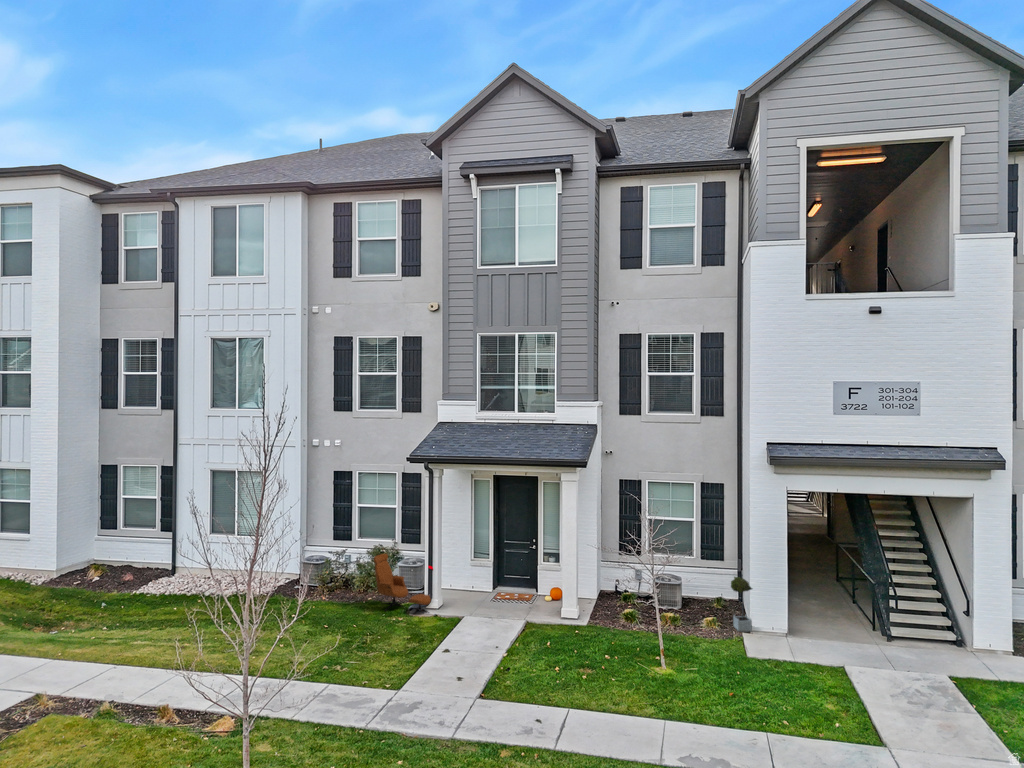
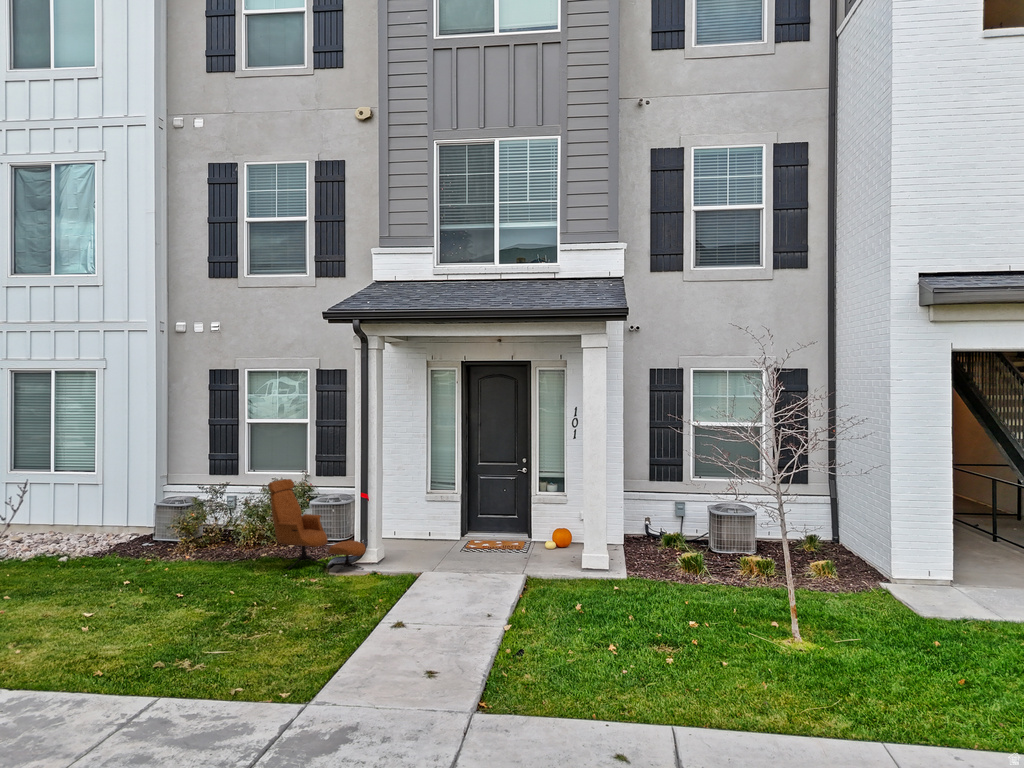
potted tree: present [731,577,752,632] -> none [847,492,885,576]

